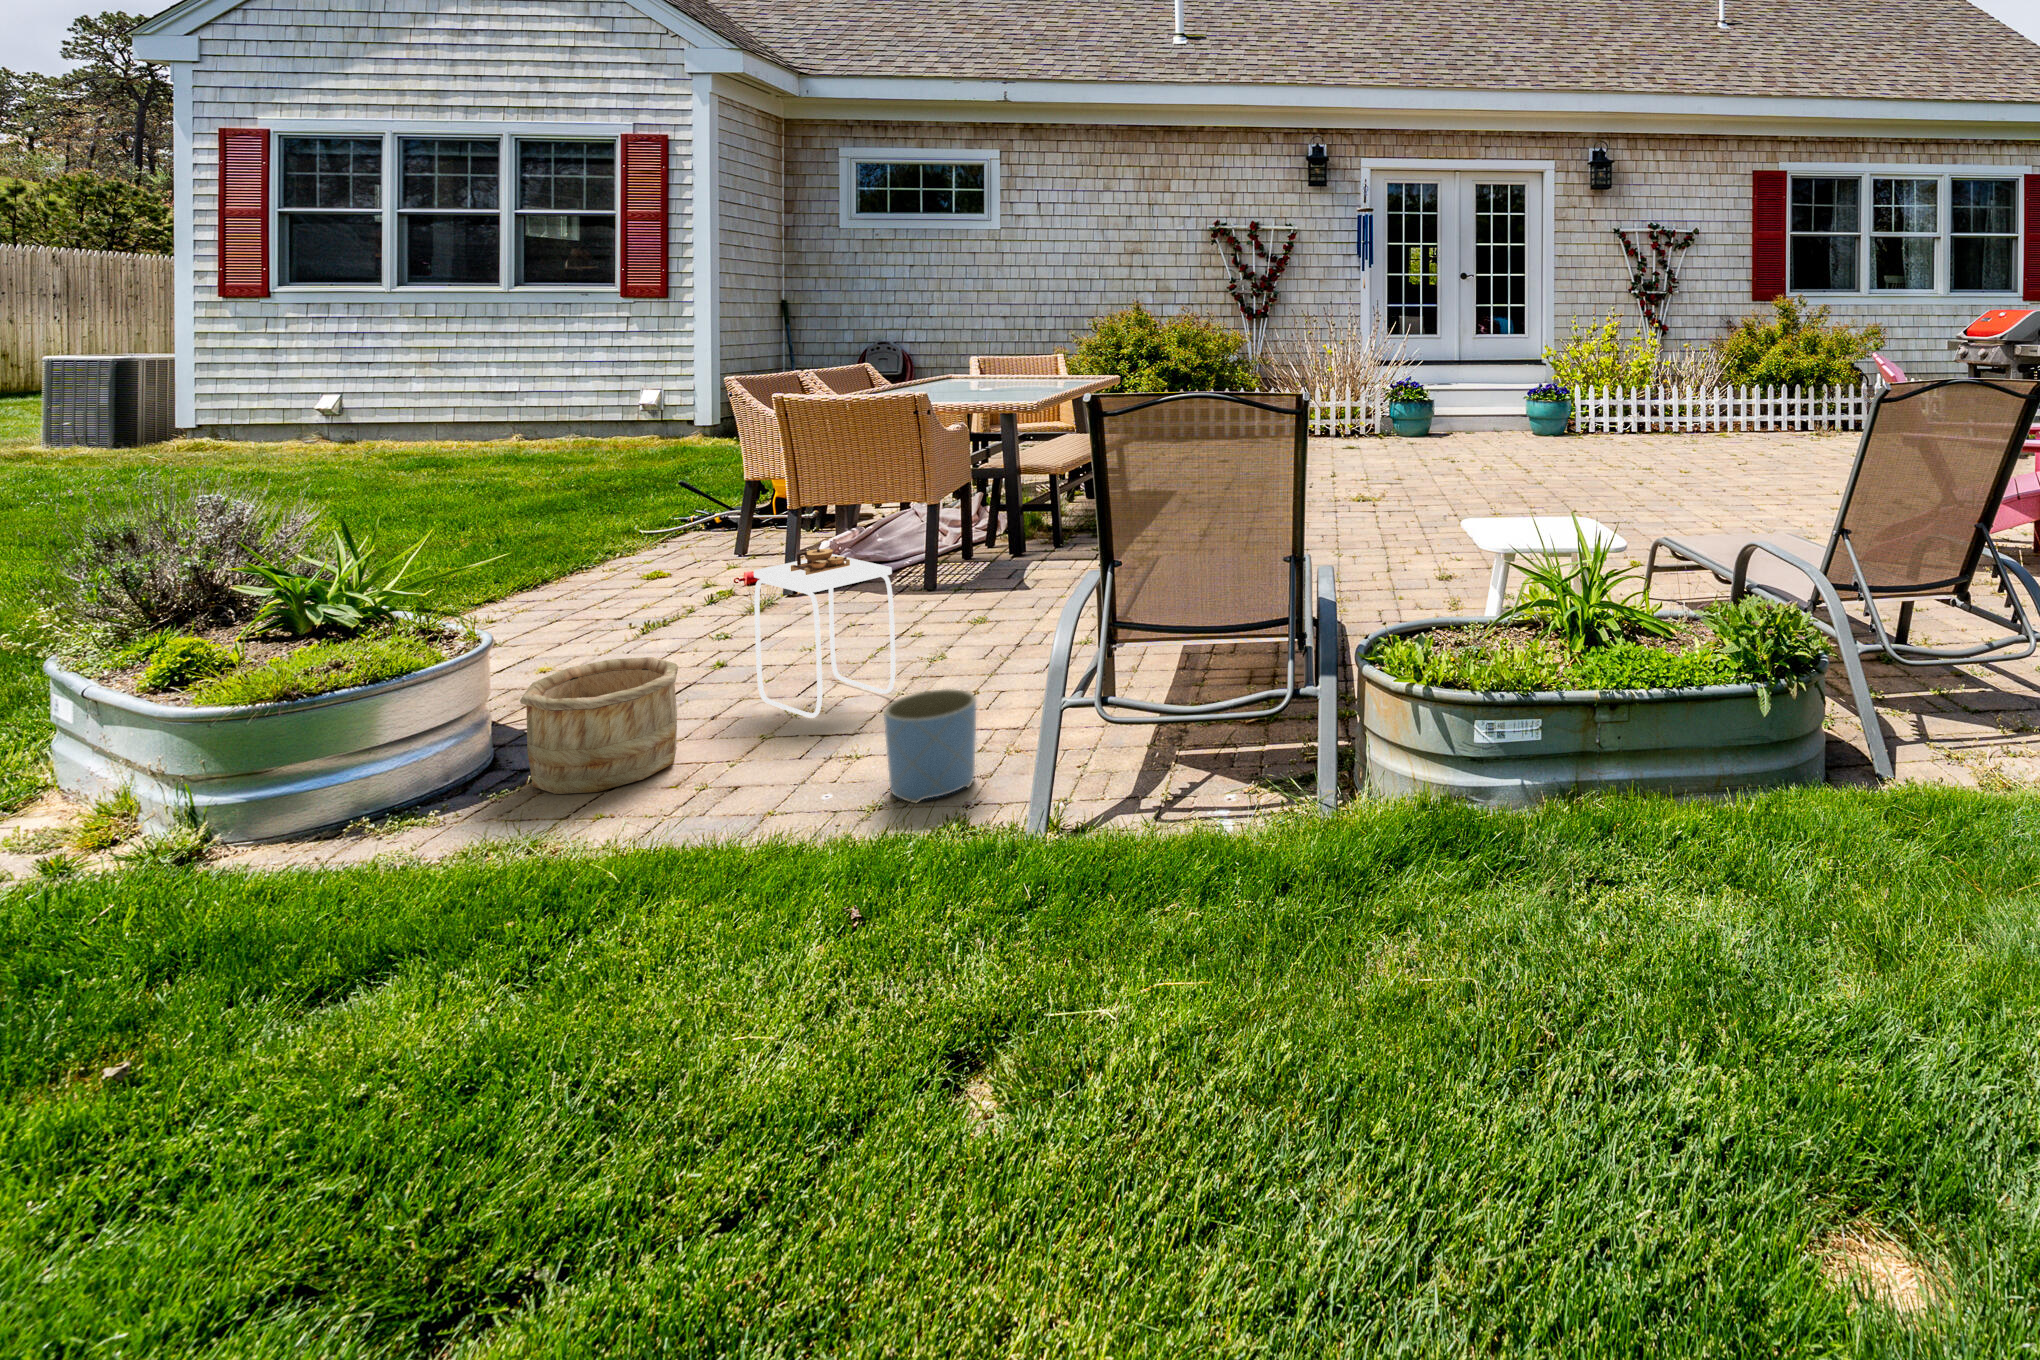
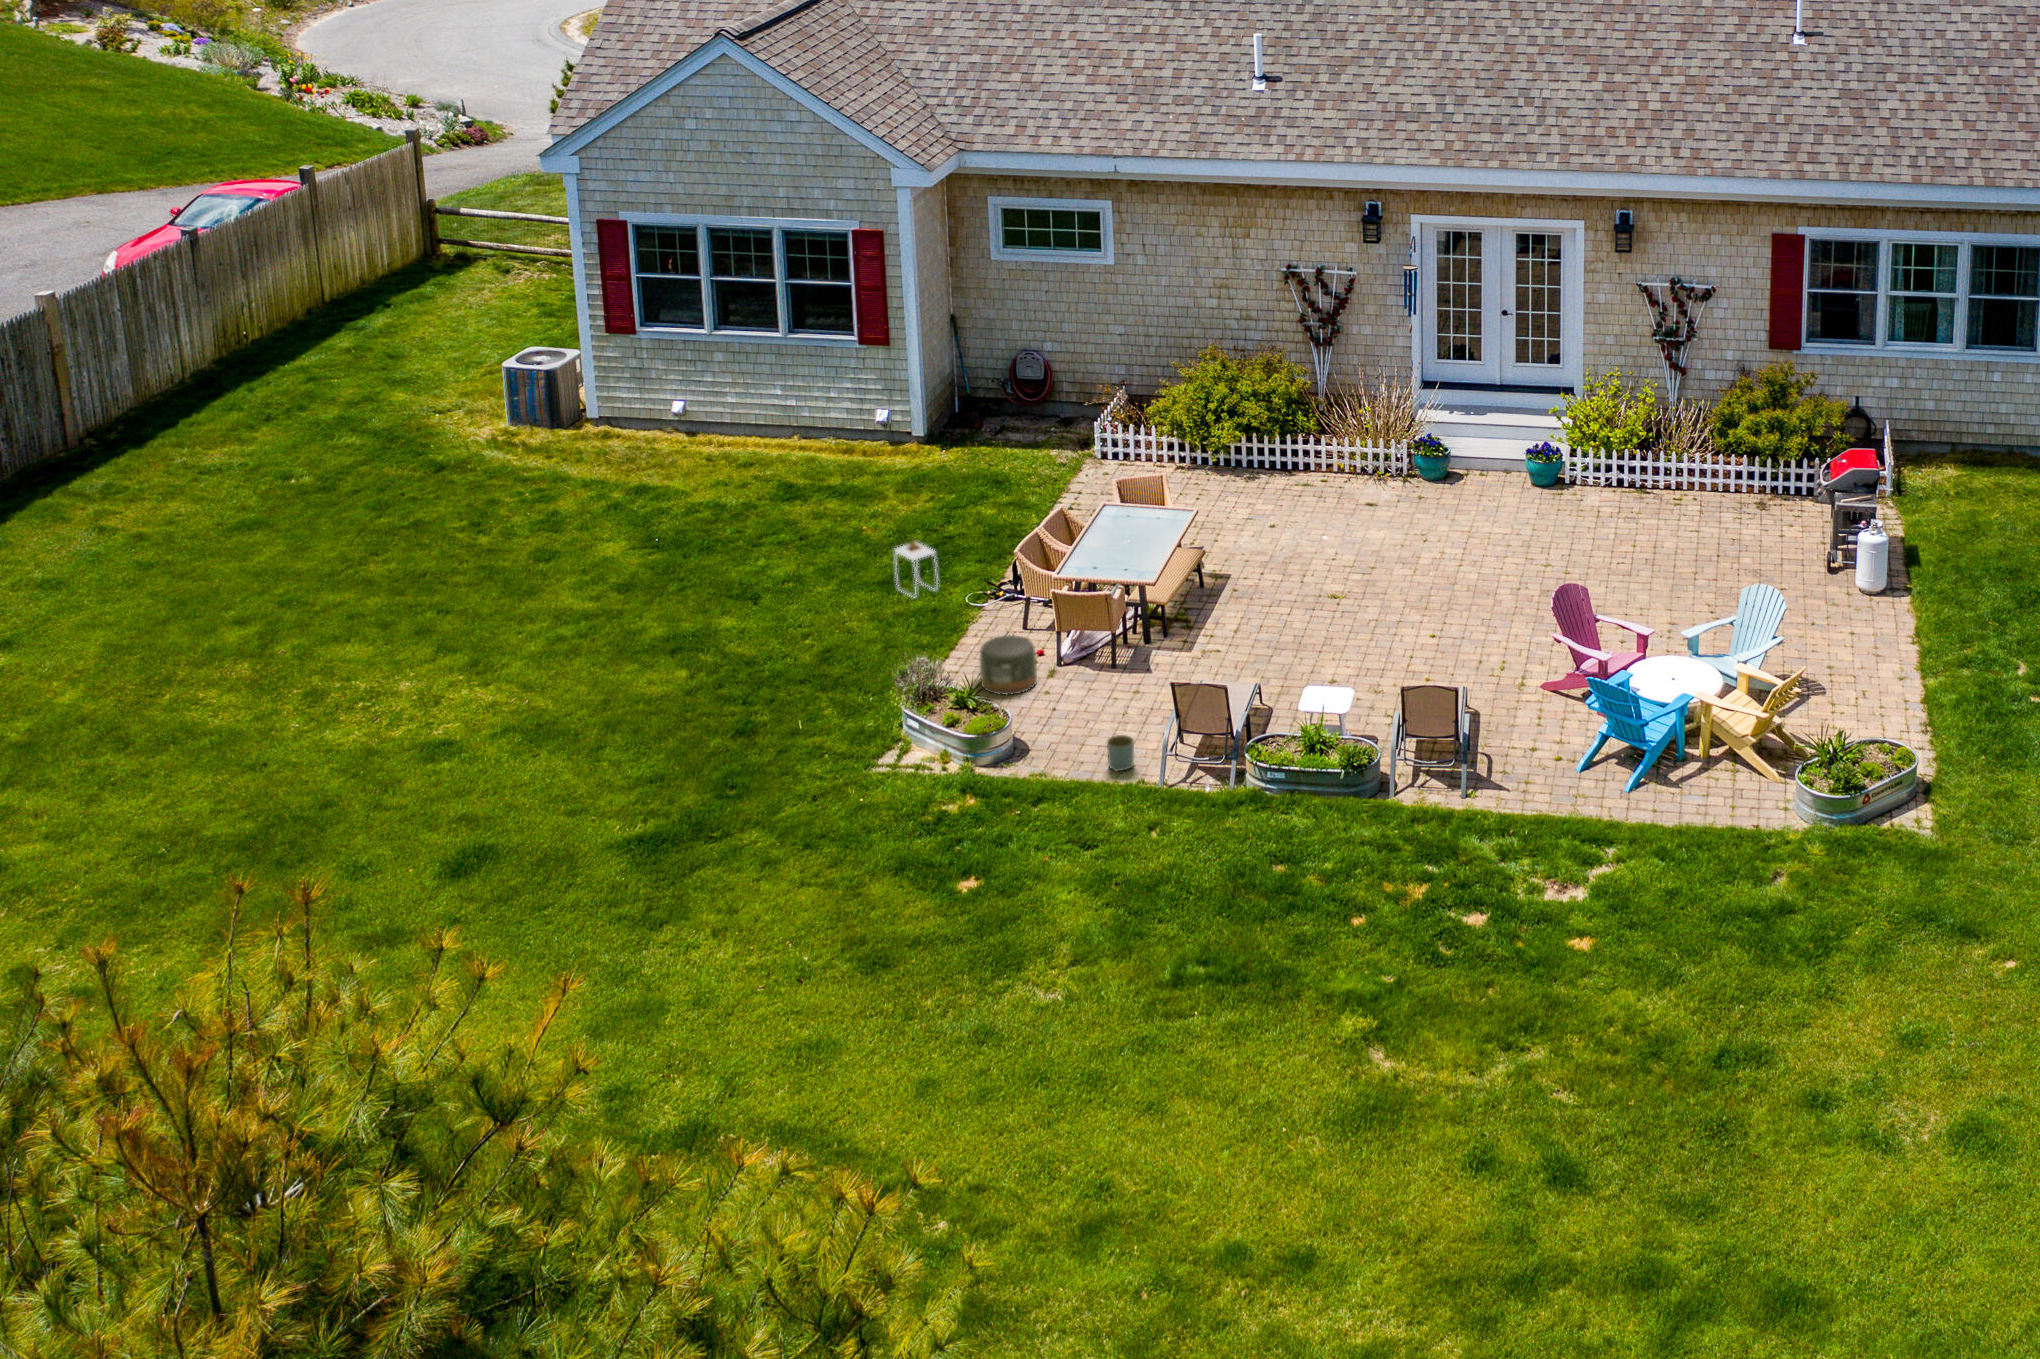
pouf: none [588,532,753,665] -> present [979,635,1037,695]
side table: present [754,549,895,718] -> present [895,542,936,581]
wooden bucket: present [520,657,678,794] -> none [999,711,1041,756]

